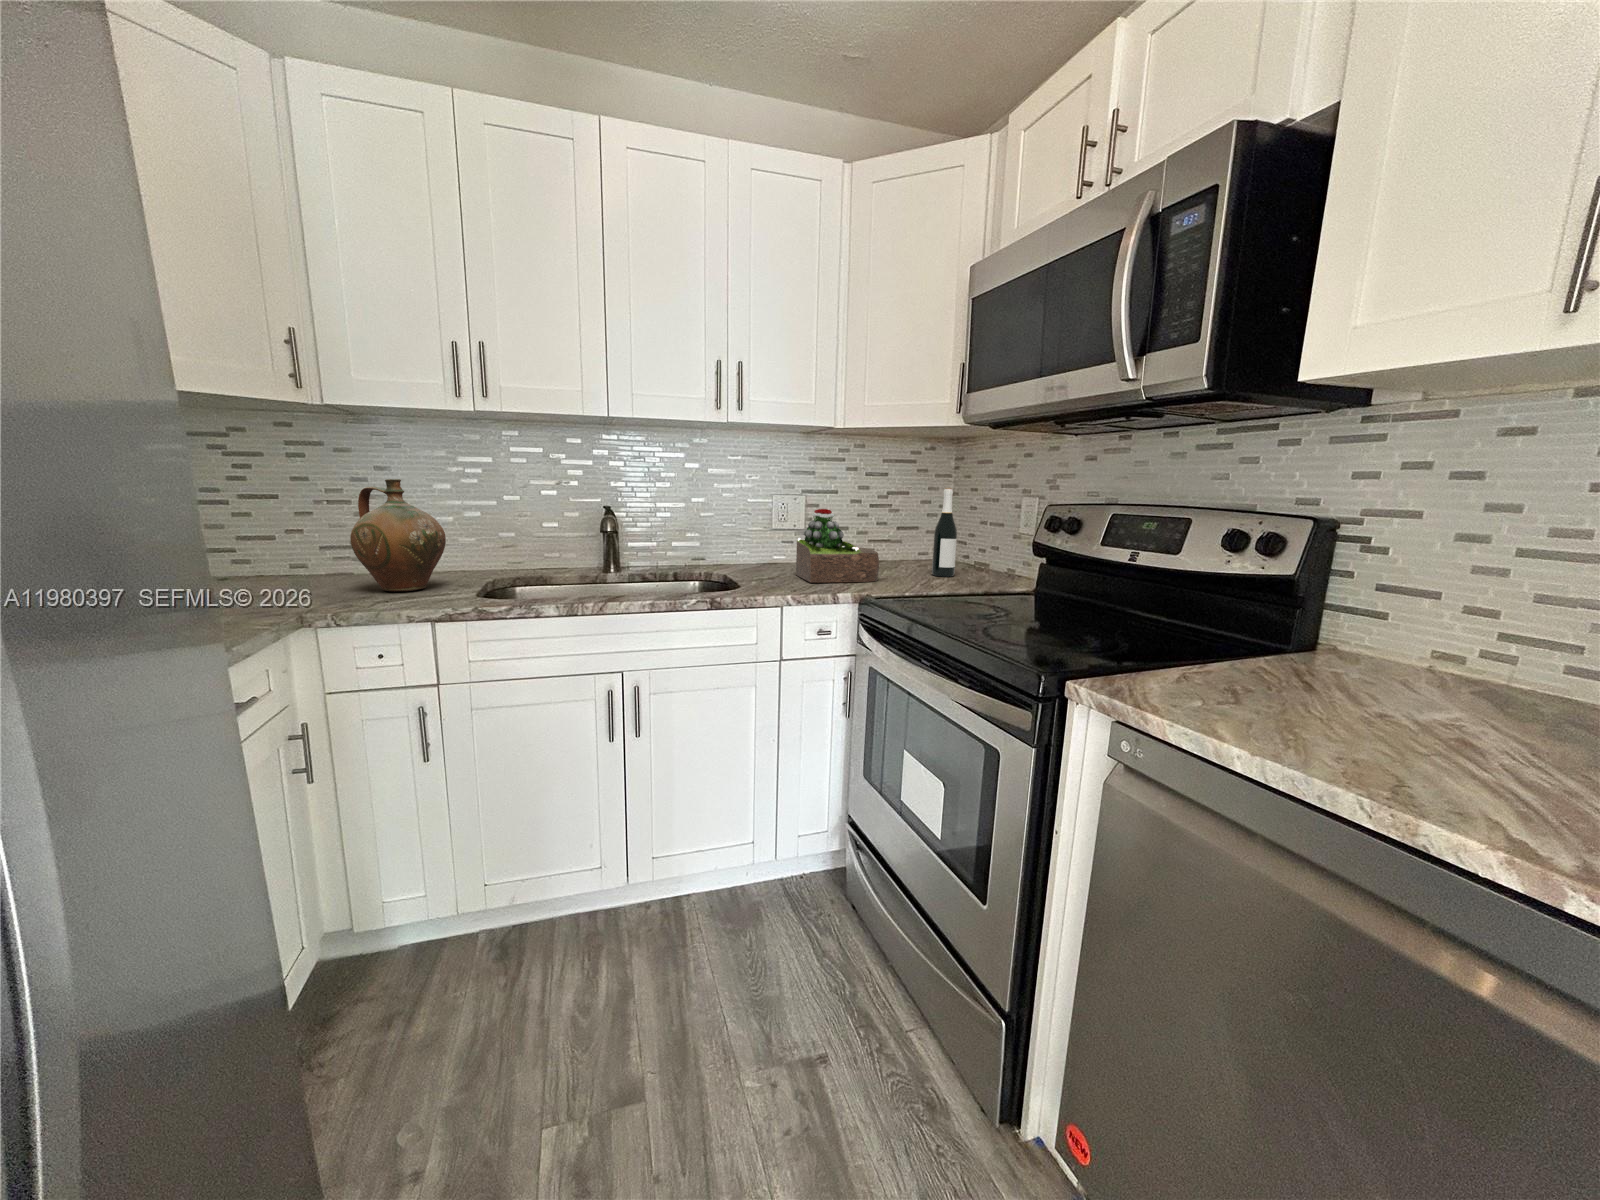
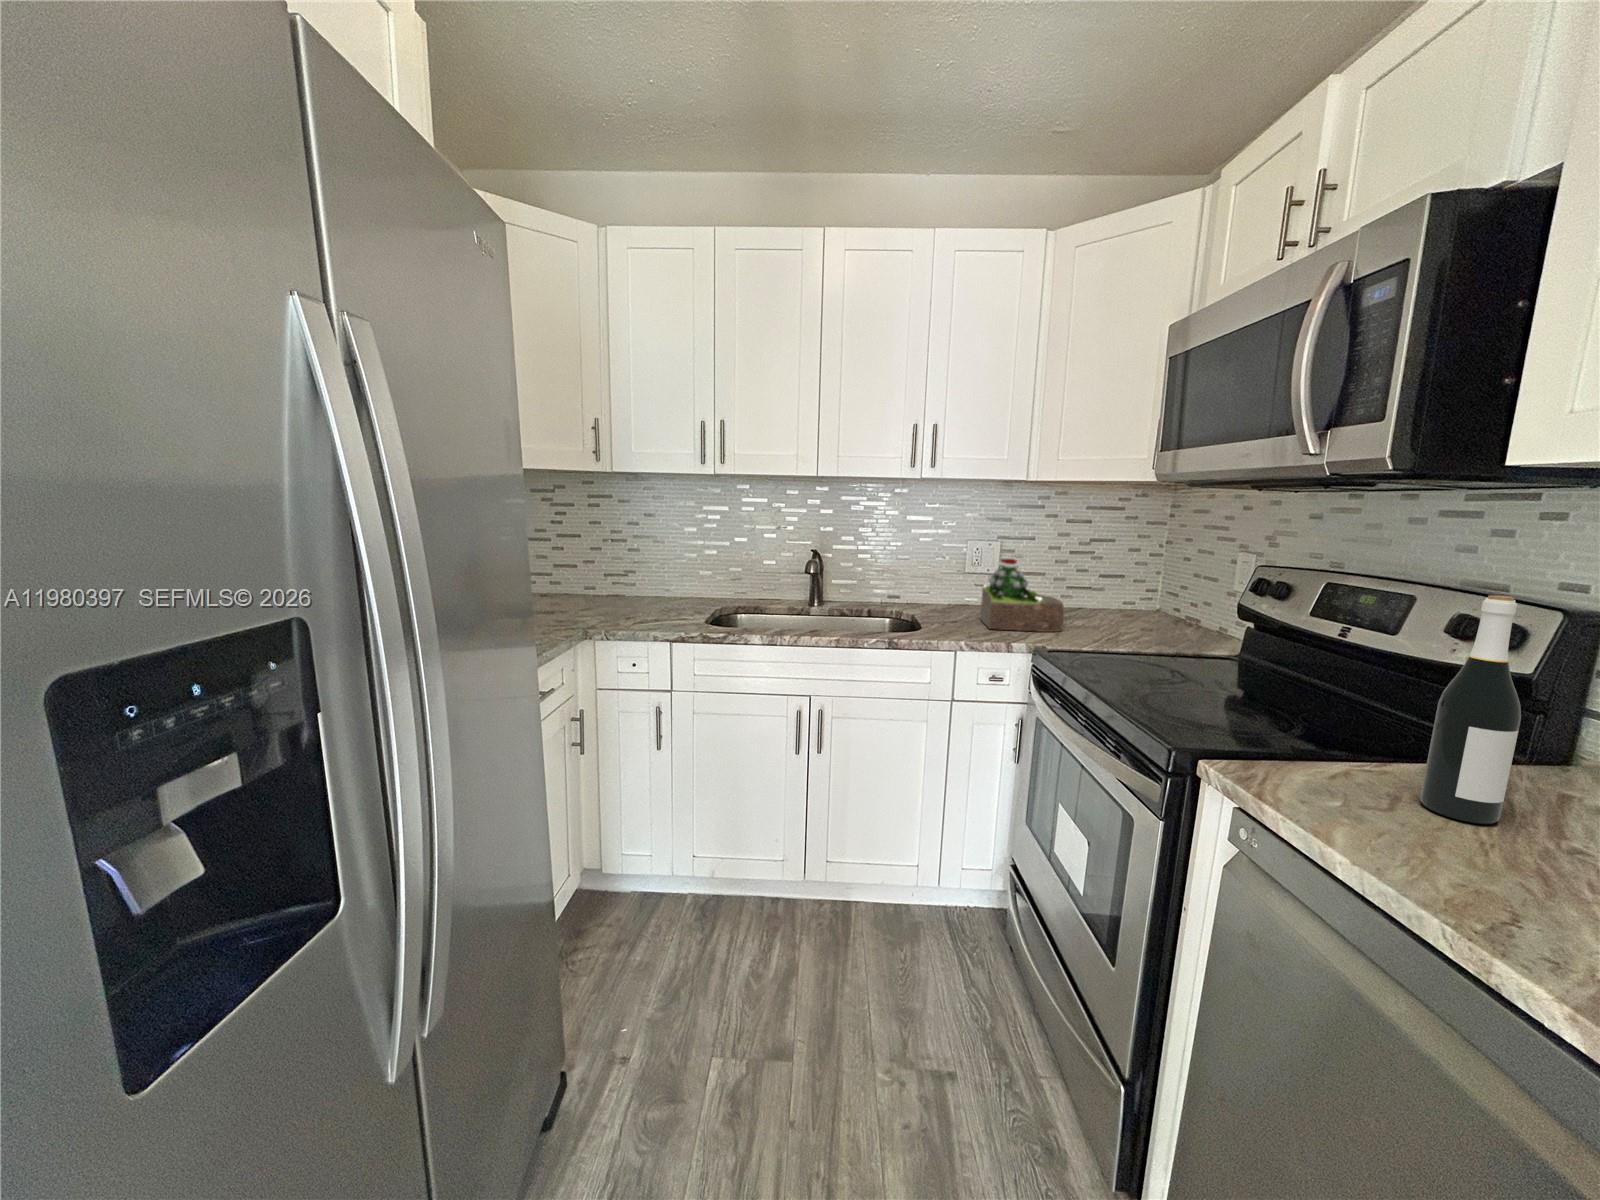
ceramic jug: present [350,479,446,591] -> none [624,529,688,615]
wine bottle: present [932,488,957,577] -> present [1420,595,1521,824]

